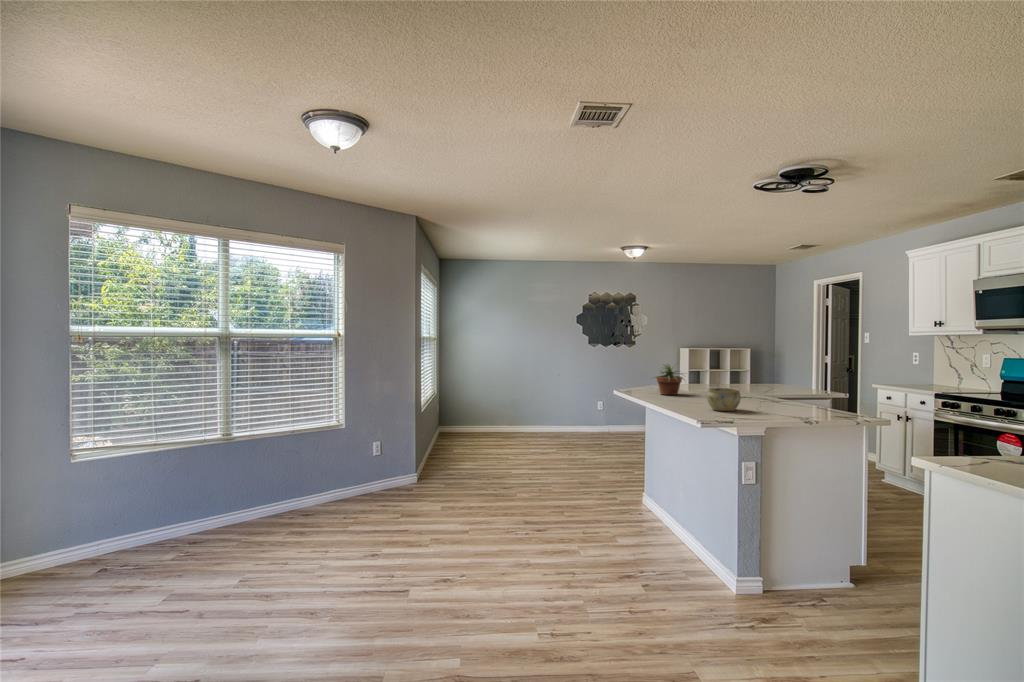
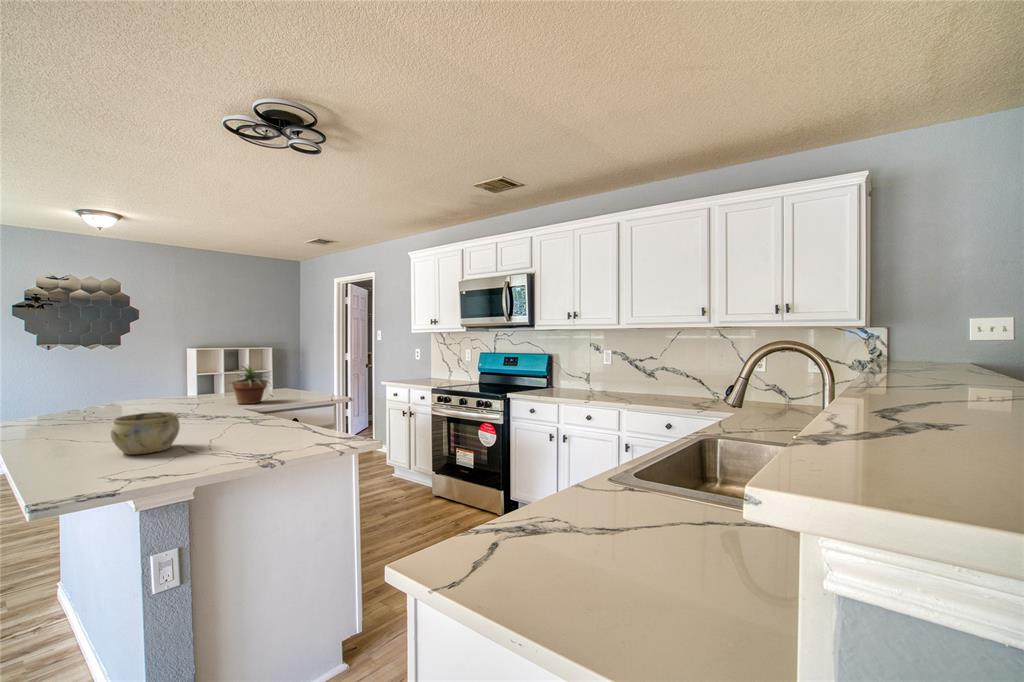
potted plant: present [655,365,683,395] -> present [229,366,269,404]

